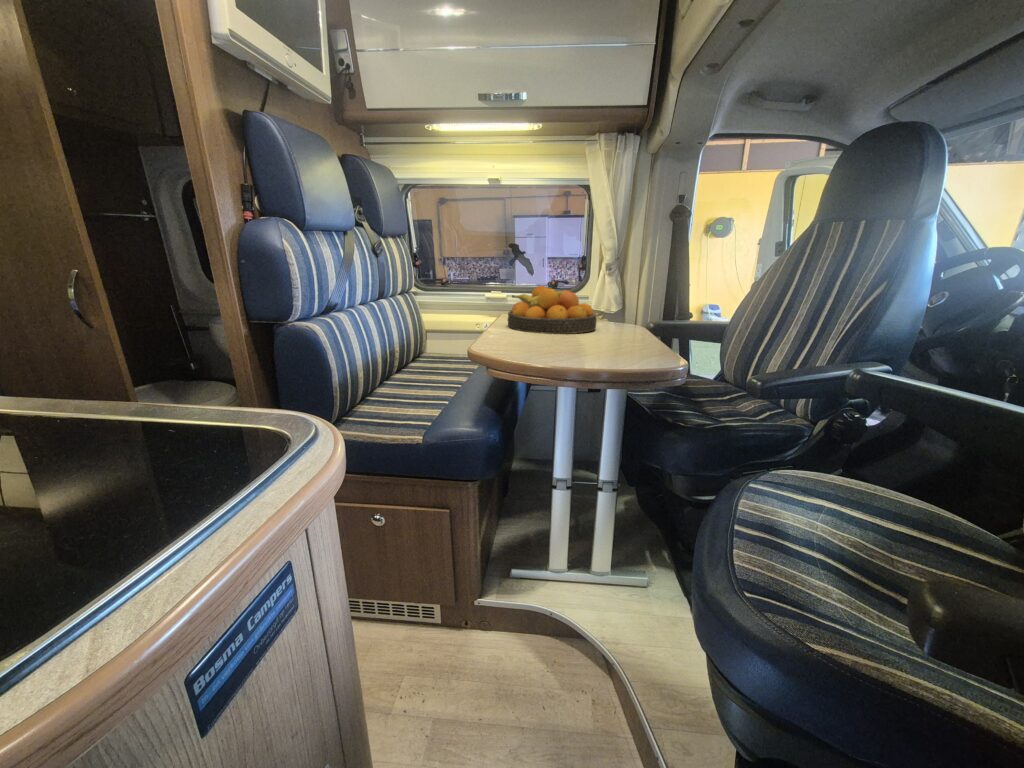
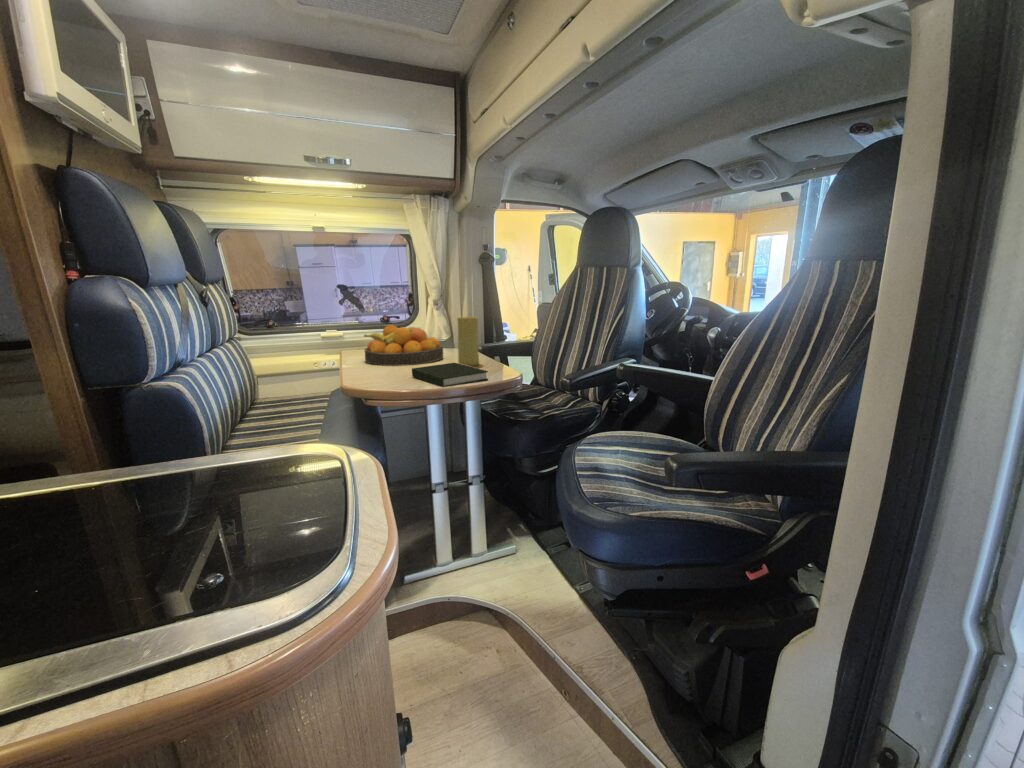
candle: none [599,278,637,346] -> present [457,316,483,368]
book: none [537,336,628,366] -> present [412,363,488,387]

